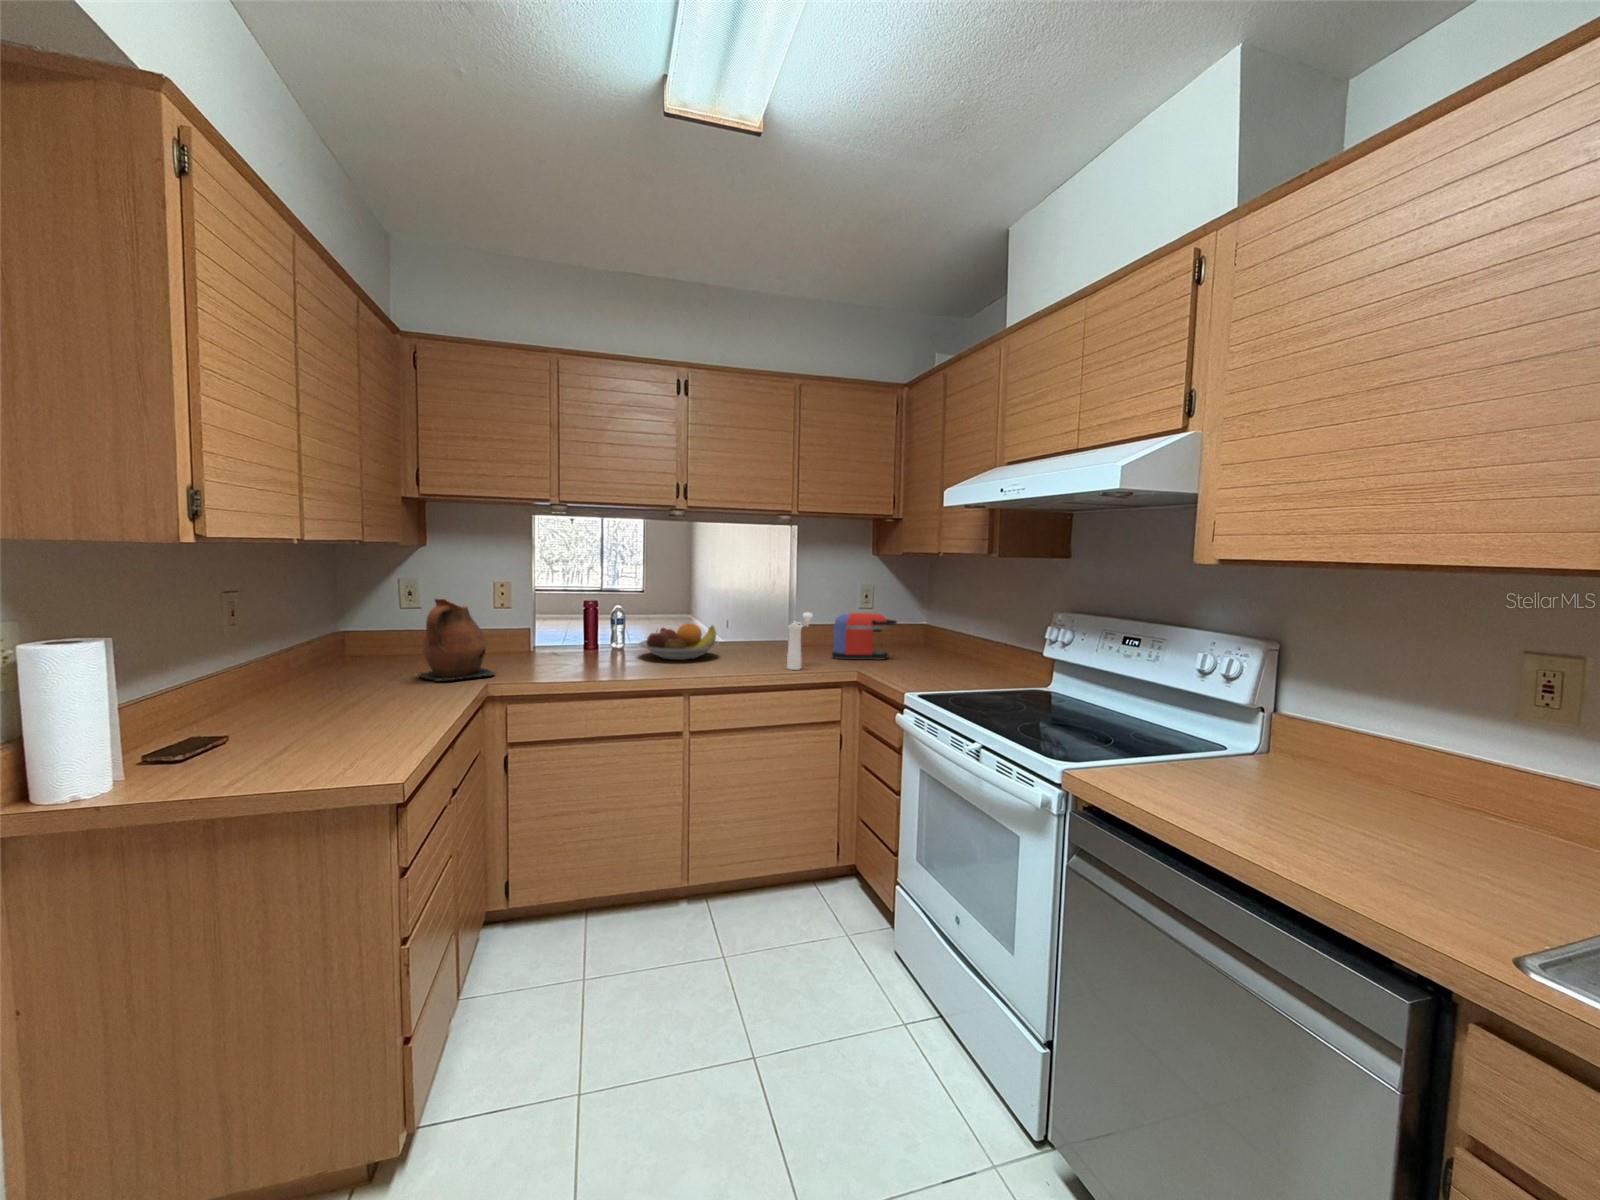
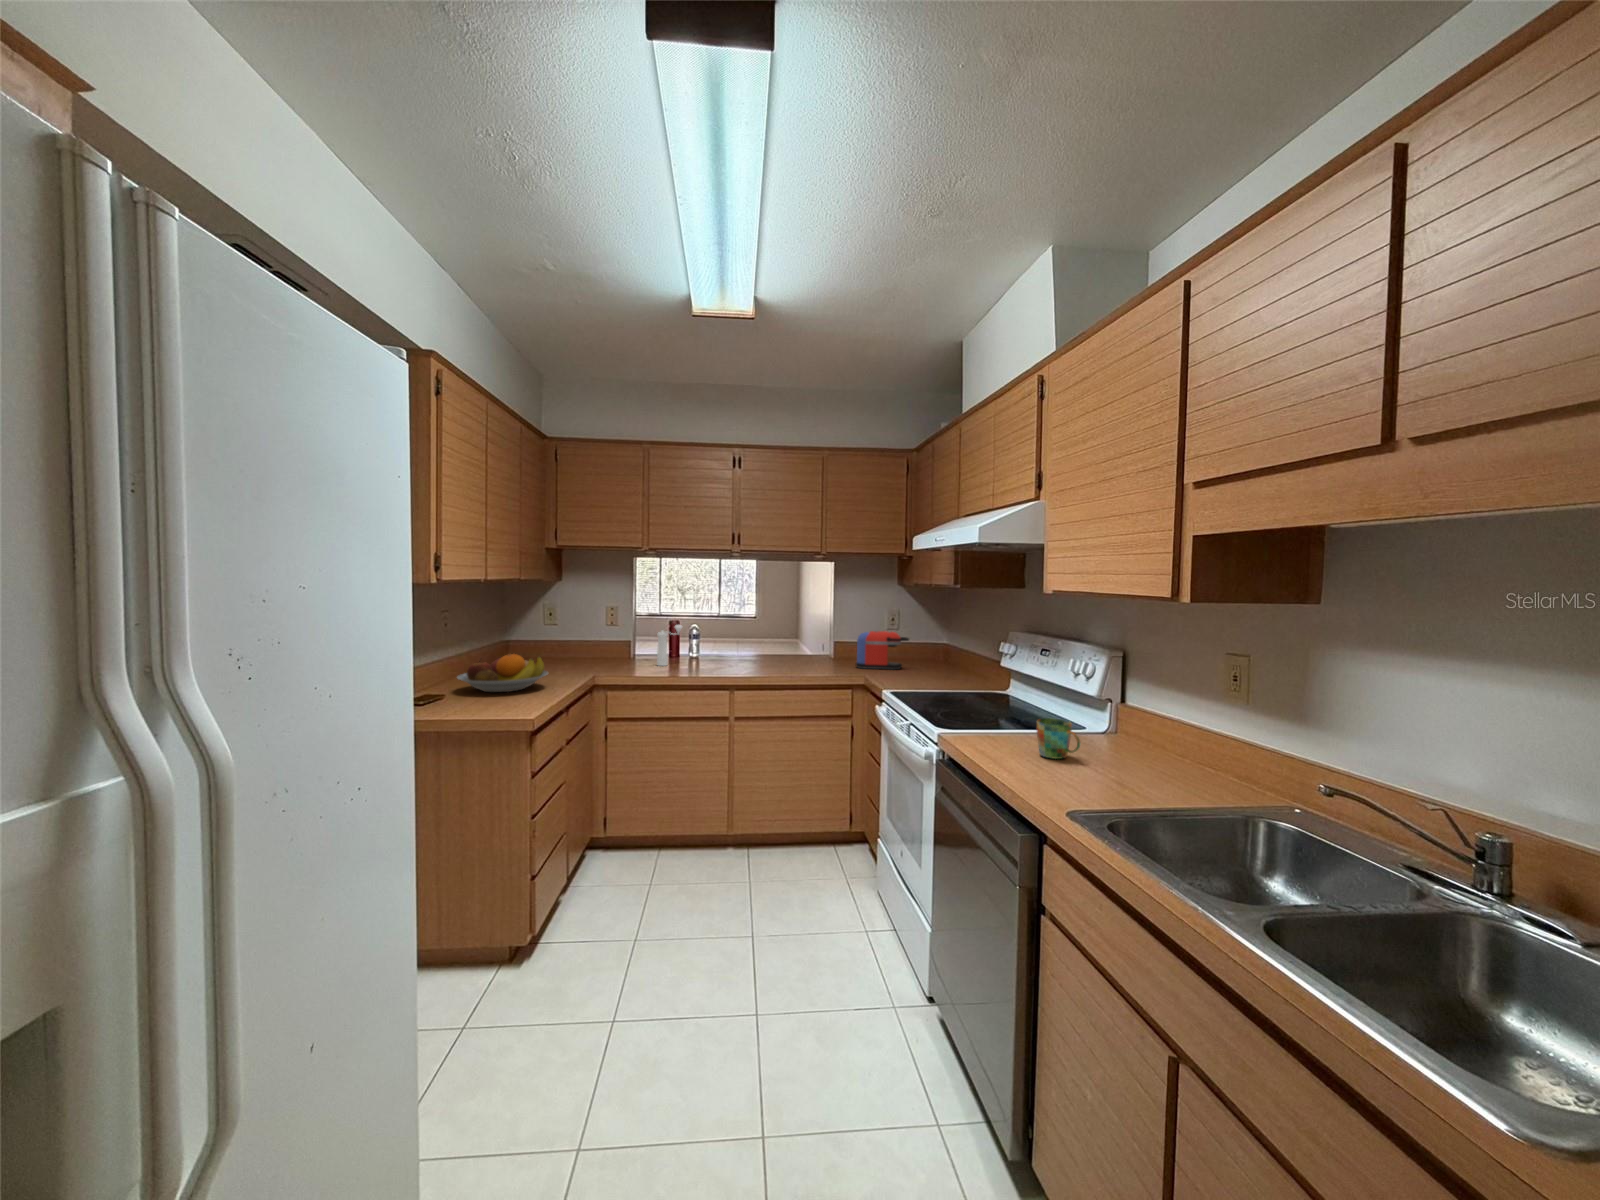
ceramic pitcher: present [420,599,495,681] -> none [551,617,603,673]
pepper mill: present [787,612,813,670] -> present [657,625,682,666]
fruit bowl: present [639,624,719,660] -> present [457,654,548,692]
mug: none [1238,748,1318,812] -> present [1037,718,1080,759]

